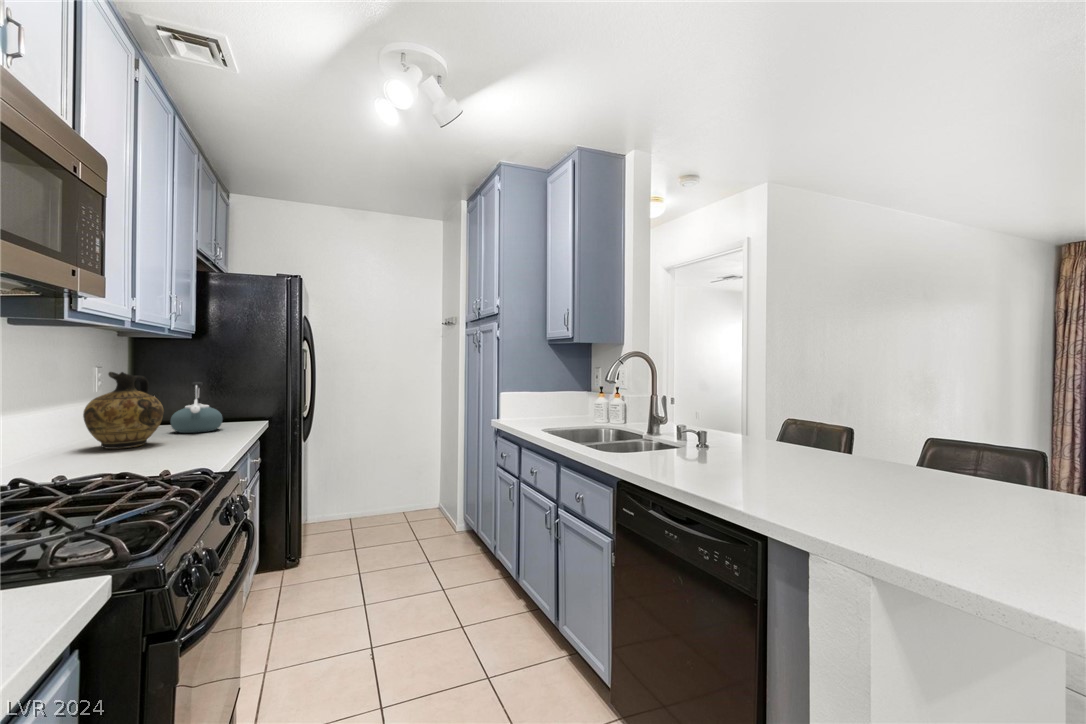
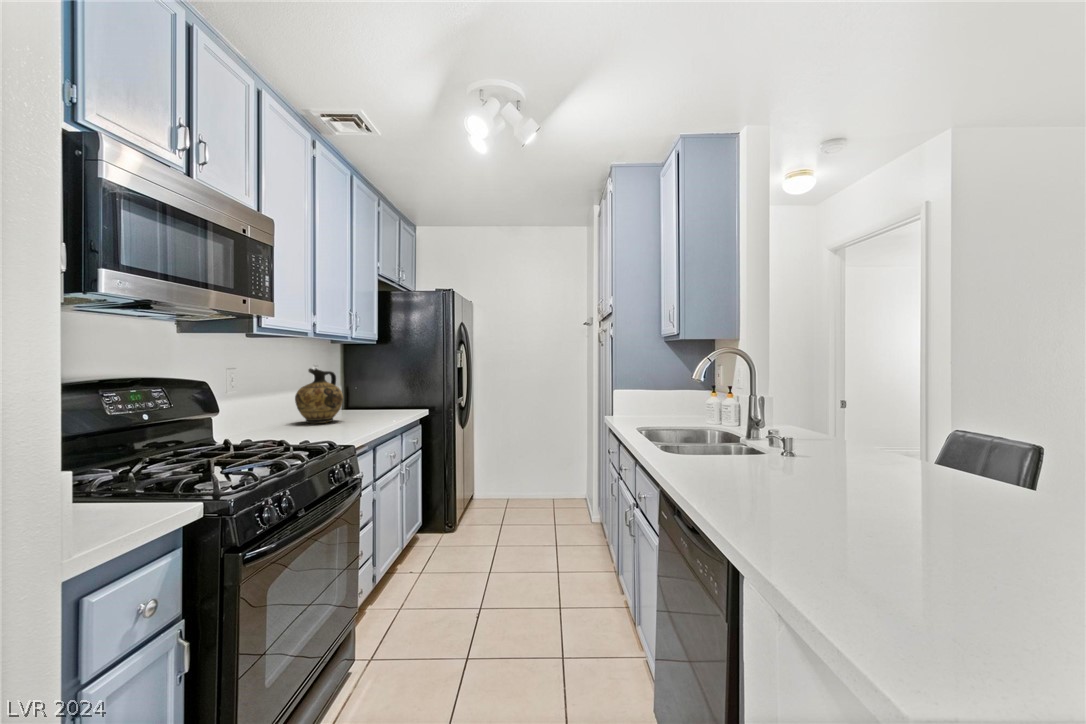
kettle: present [170,382,223,433] -> none [357,376,392,415]

